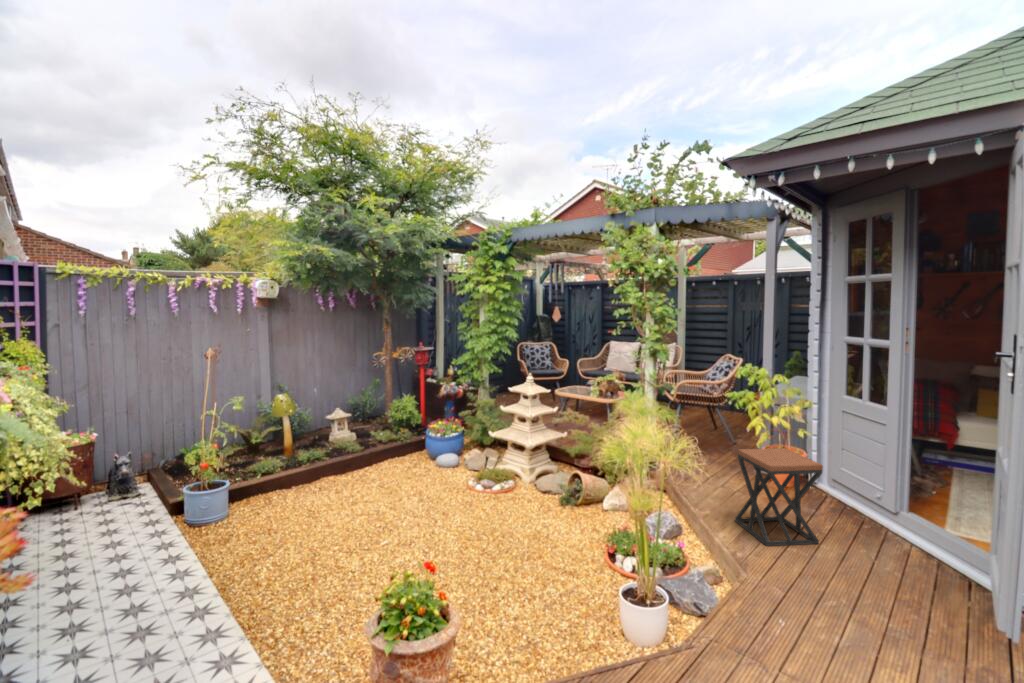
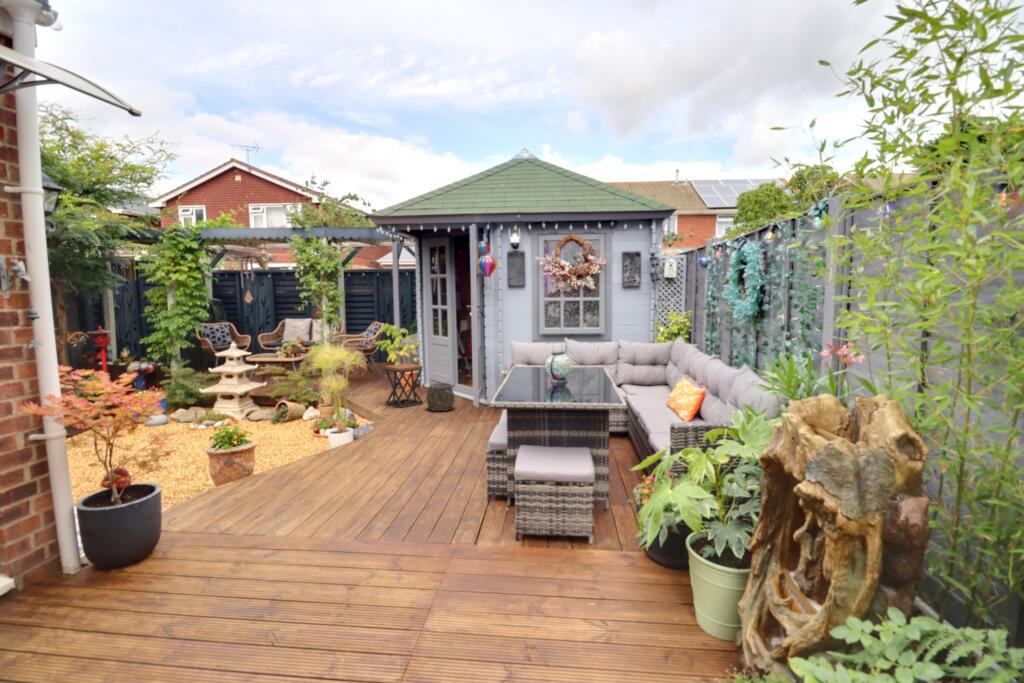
woven basket: none [831,516,917,598] -> present [426,383,454,411]

